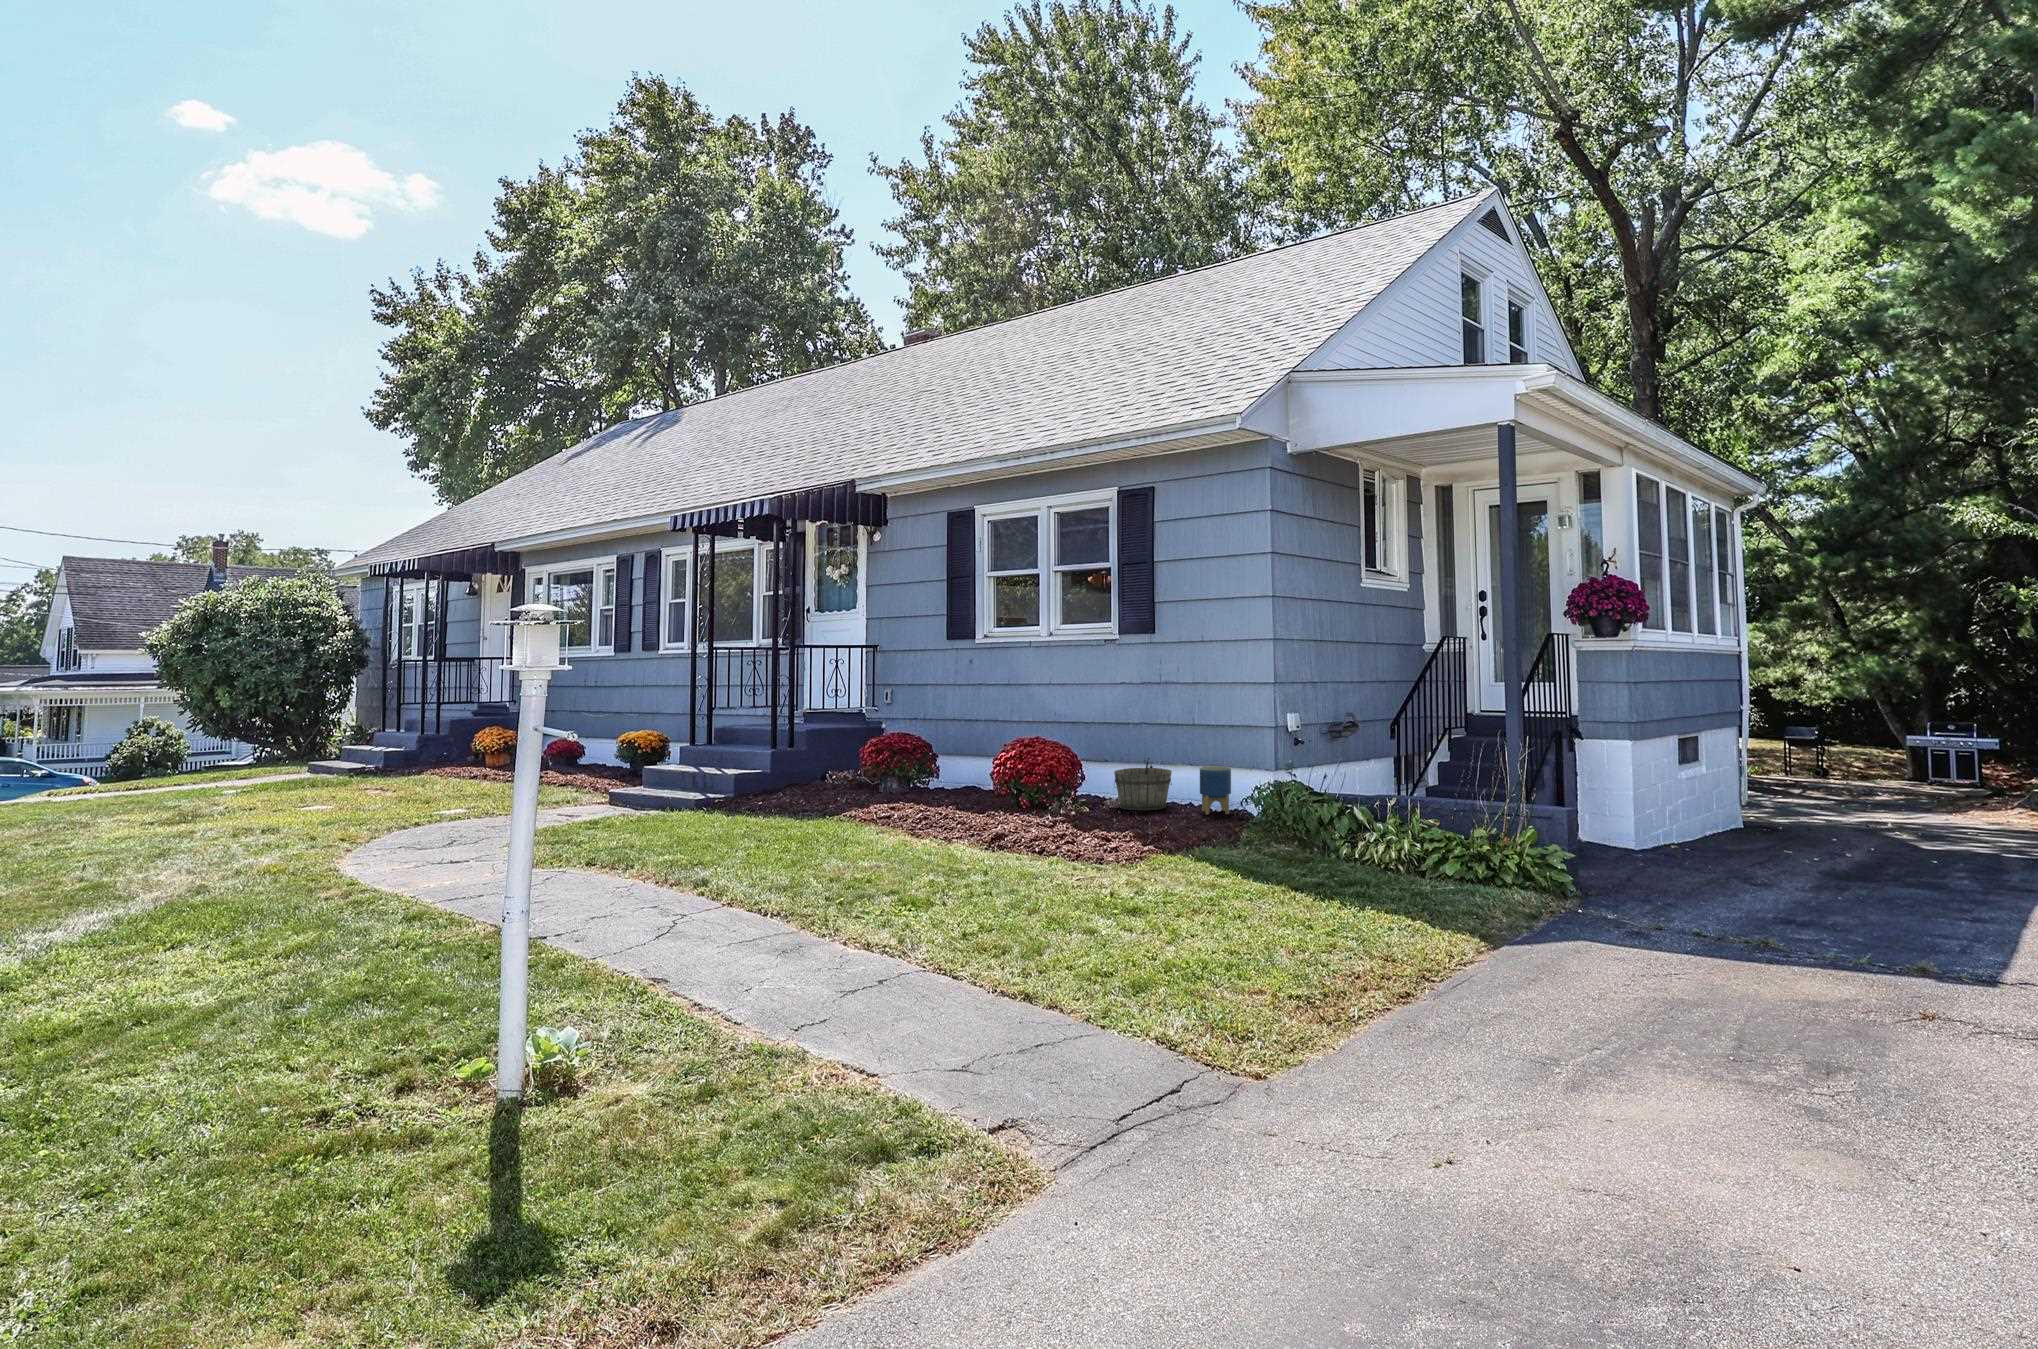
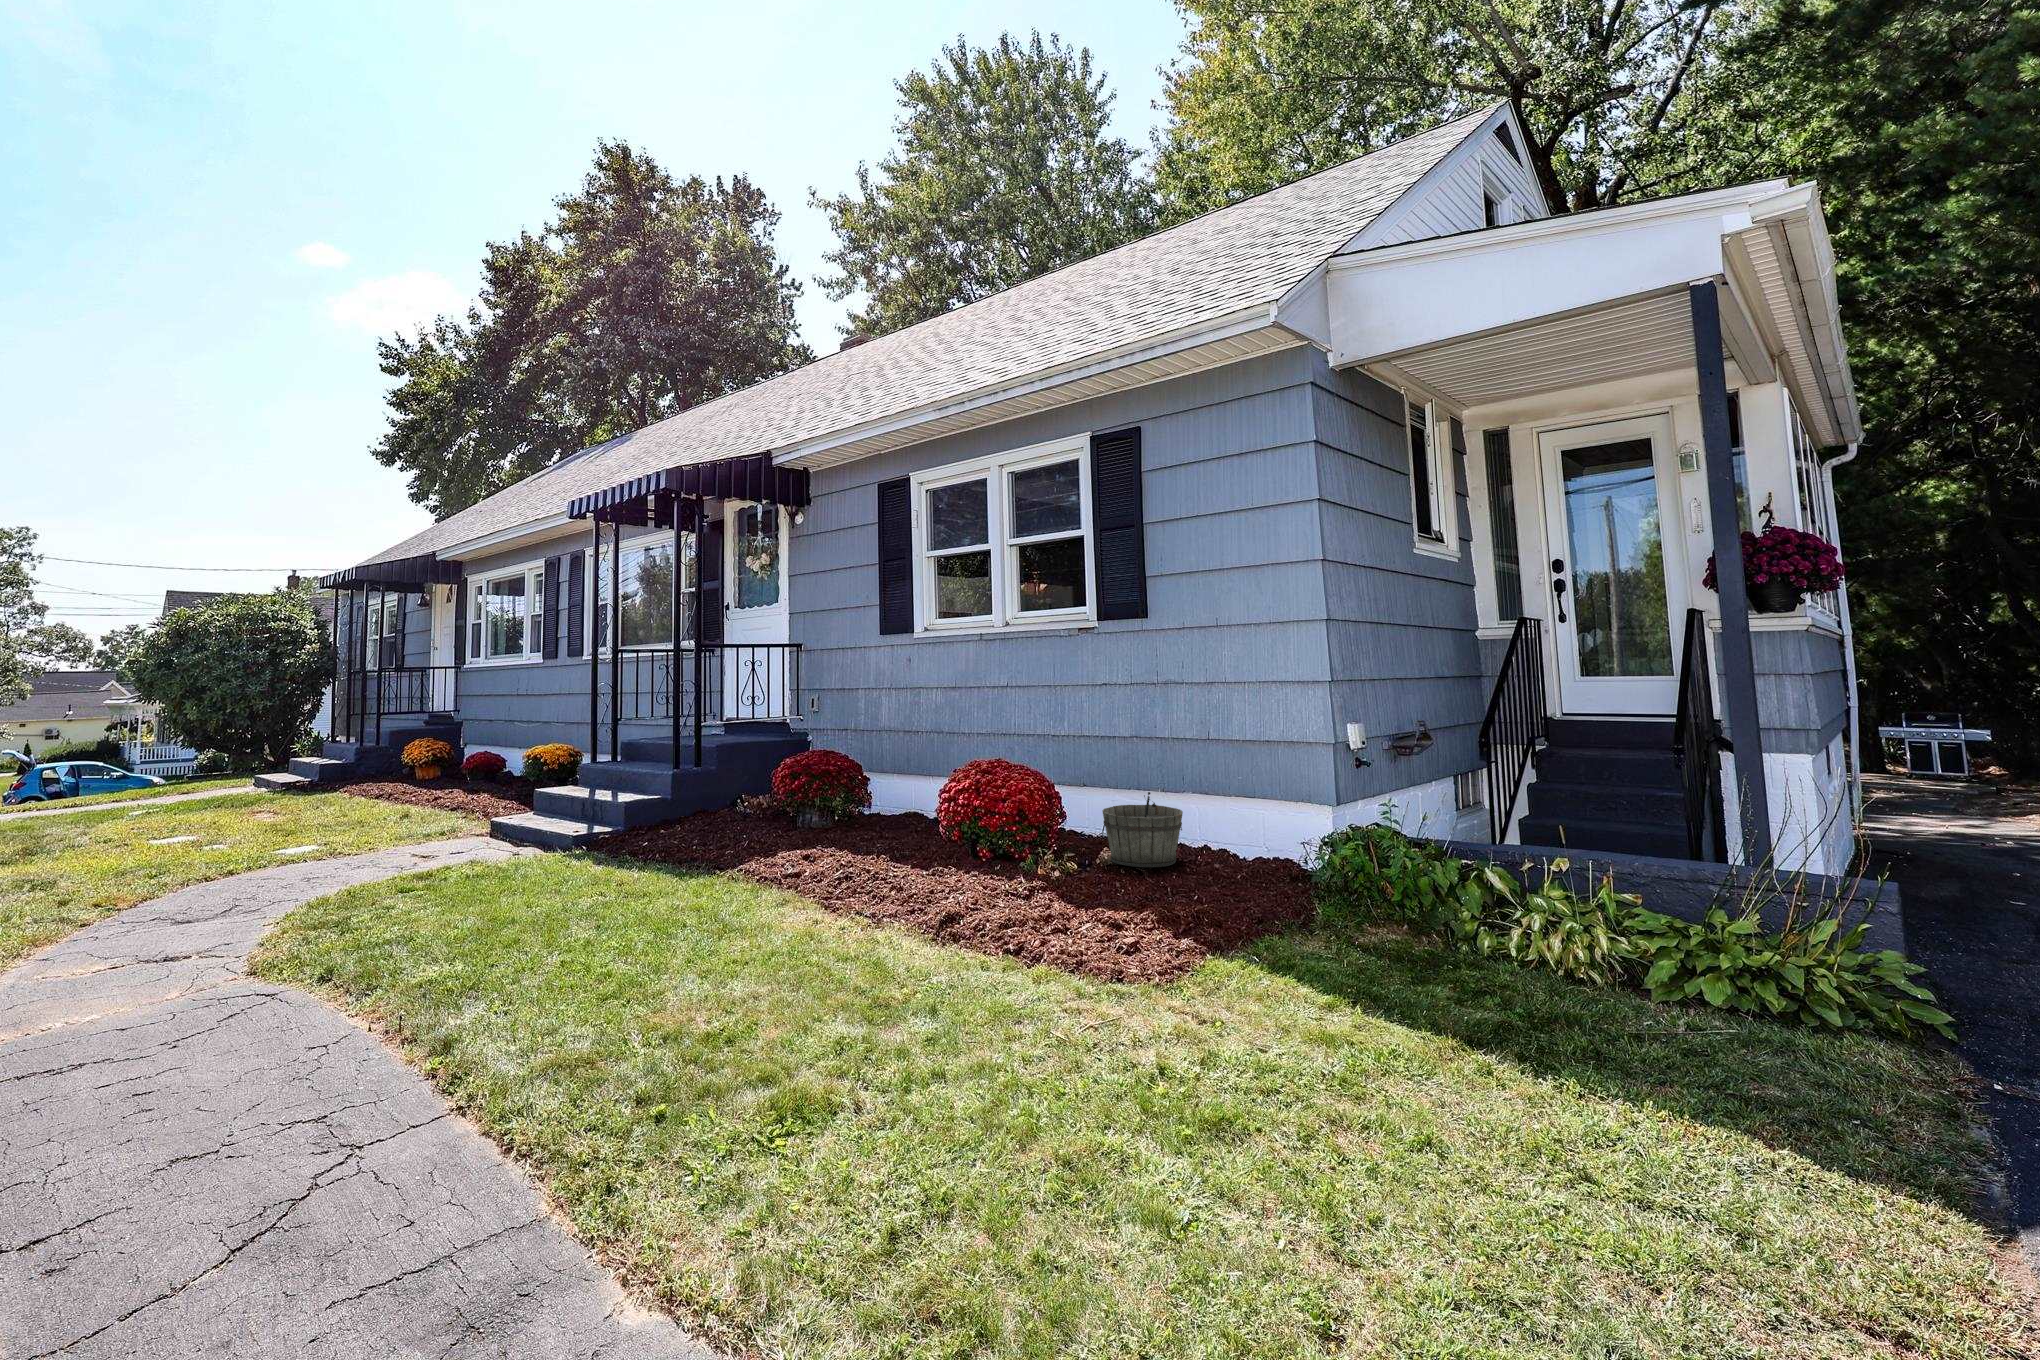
planter: present [1200,766,1231,815] -> none [1228,806,1275,878]

